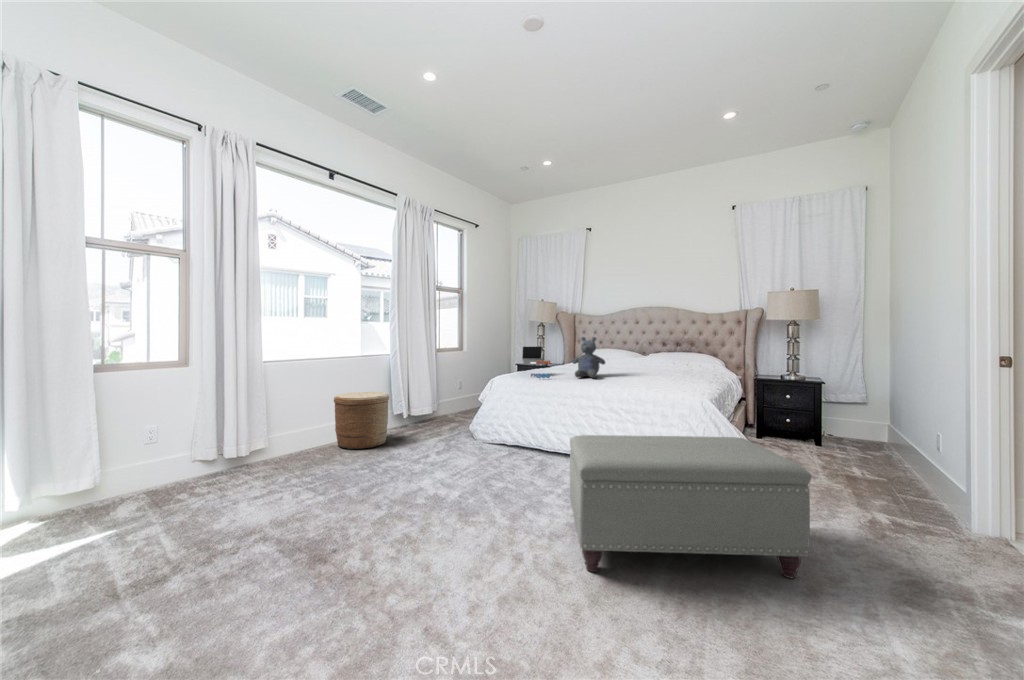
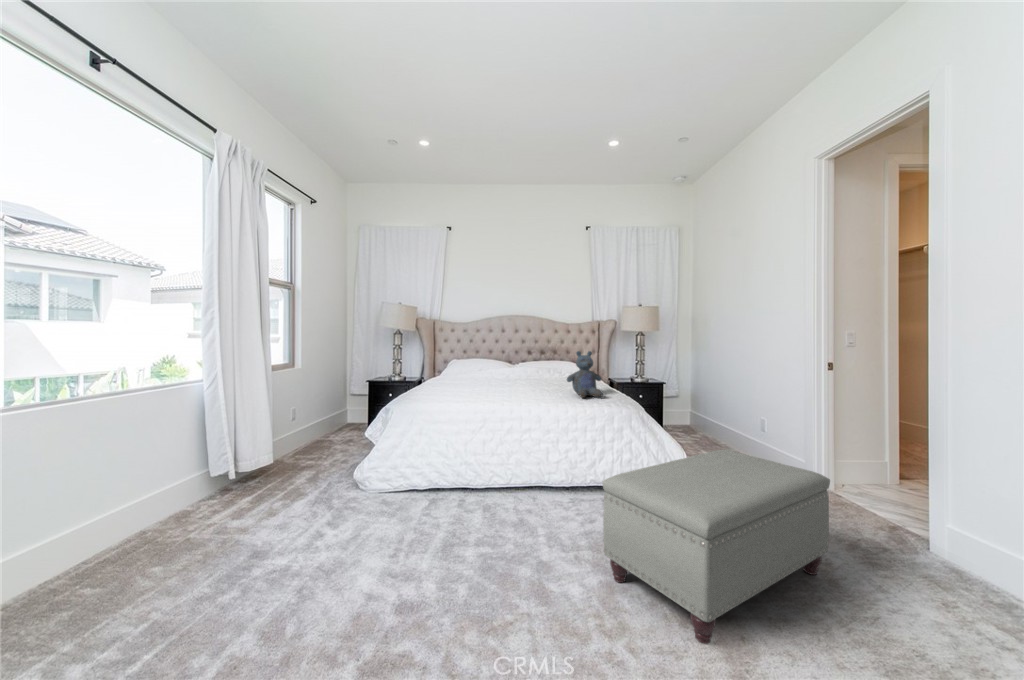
stuffed bear: present [572,337,605,378] -> present [567,351,603,398]
laptop: present [522,347,552,378] -> none [422,362,467,401]
woven basket: present [334,392,389,449] -> none [107,445,225,557]

